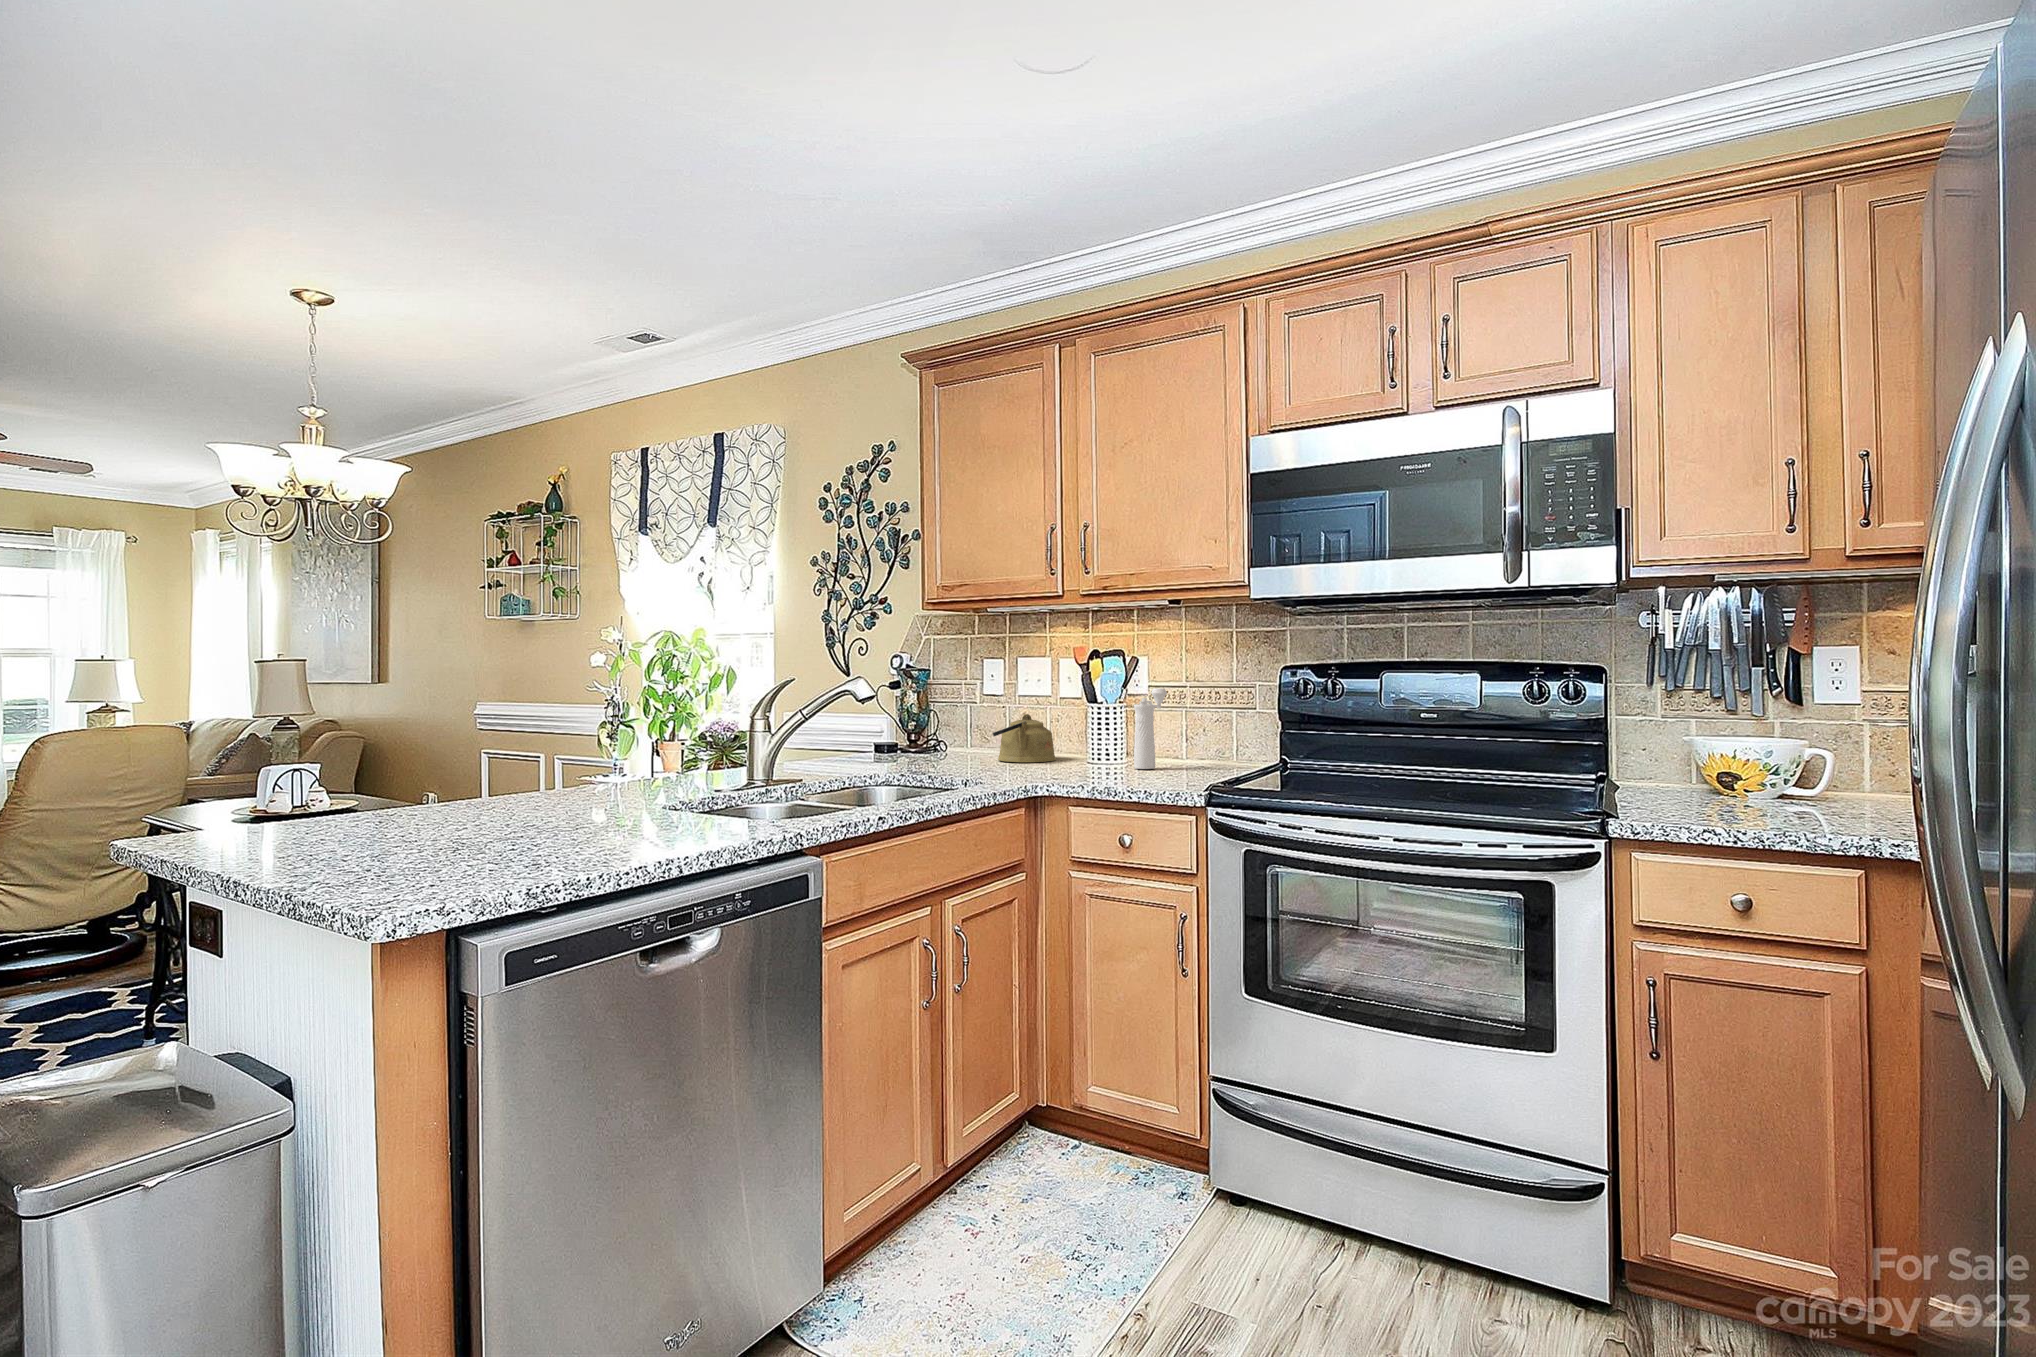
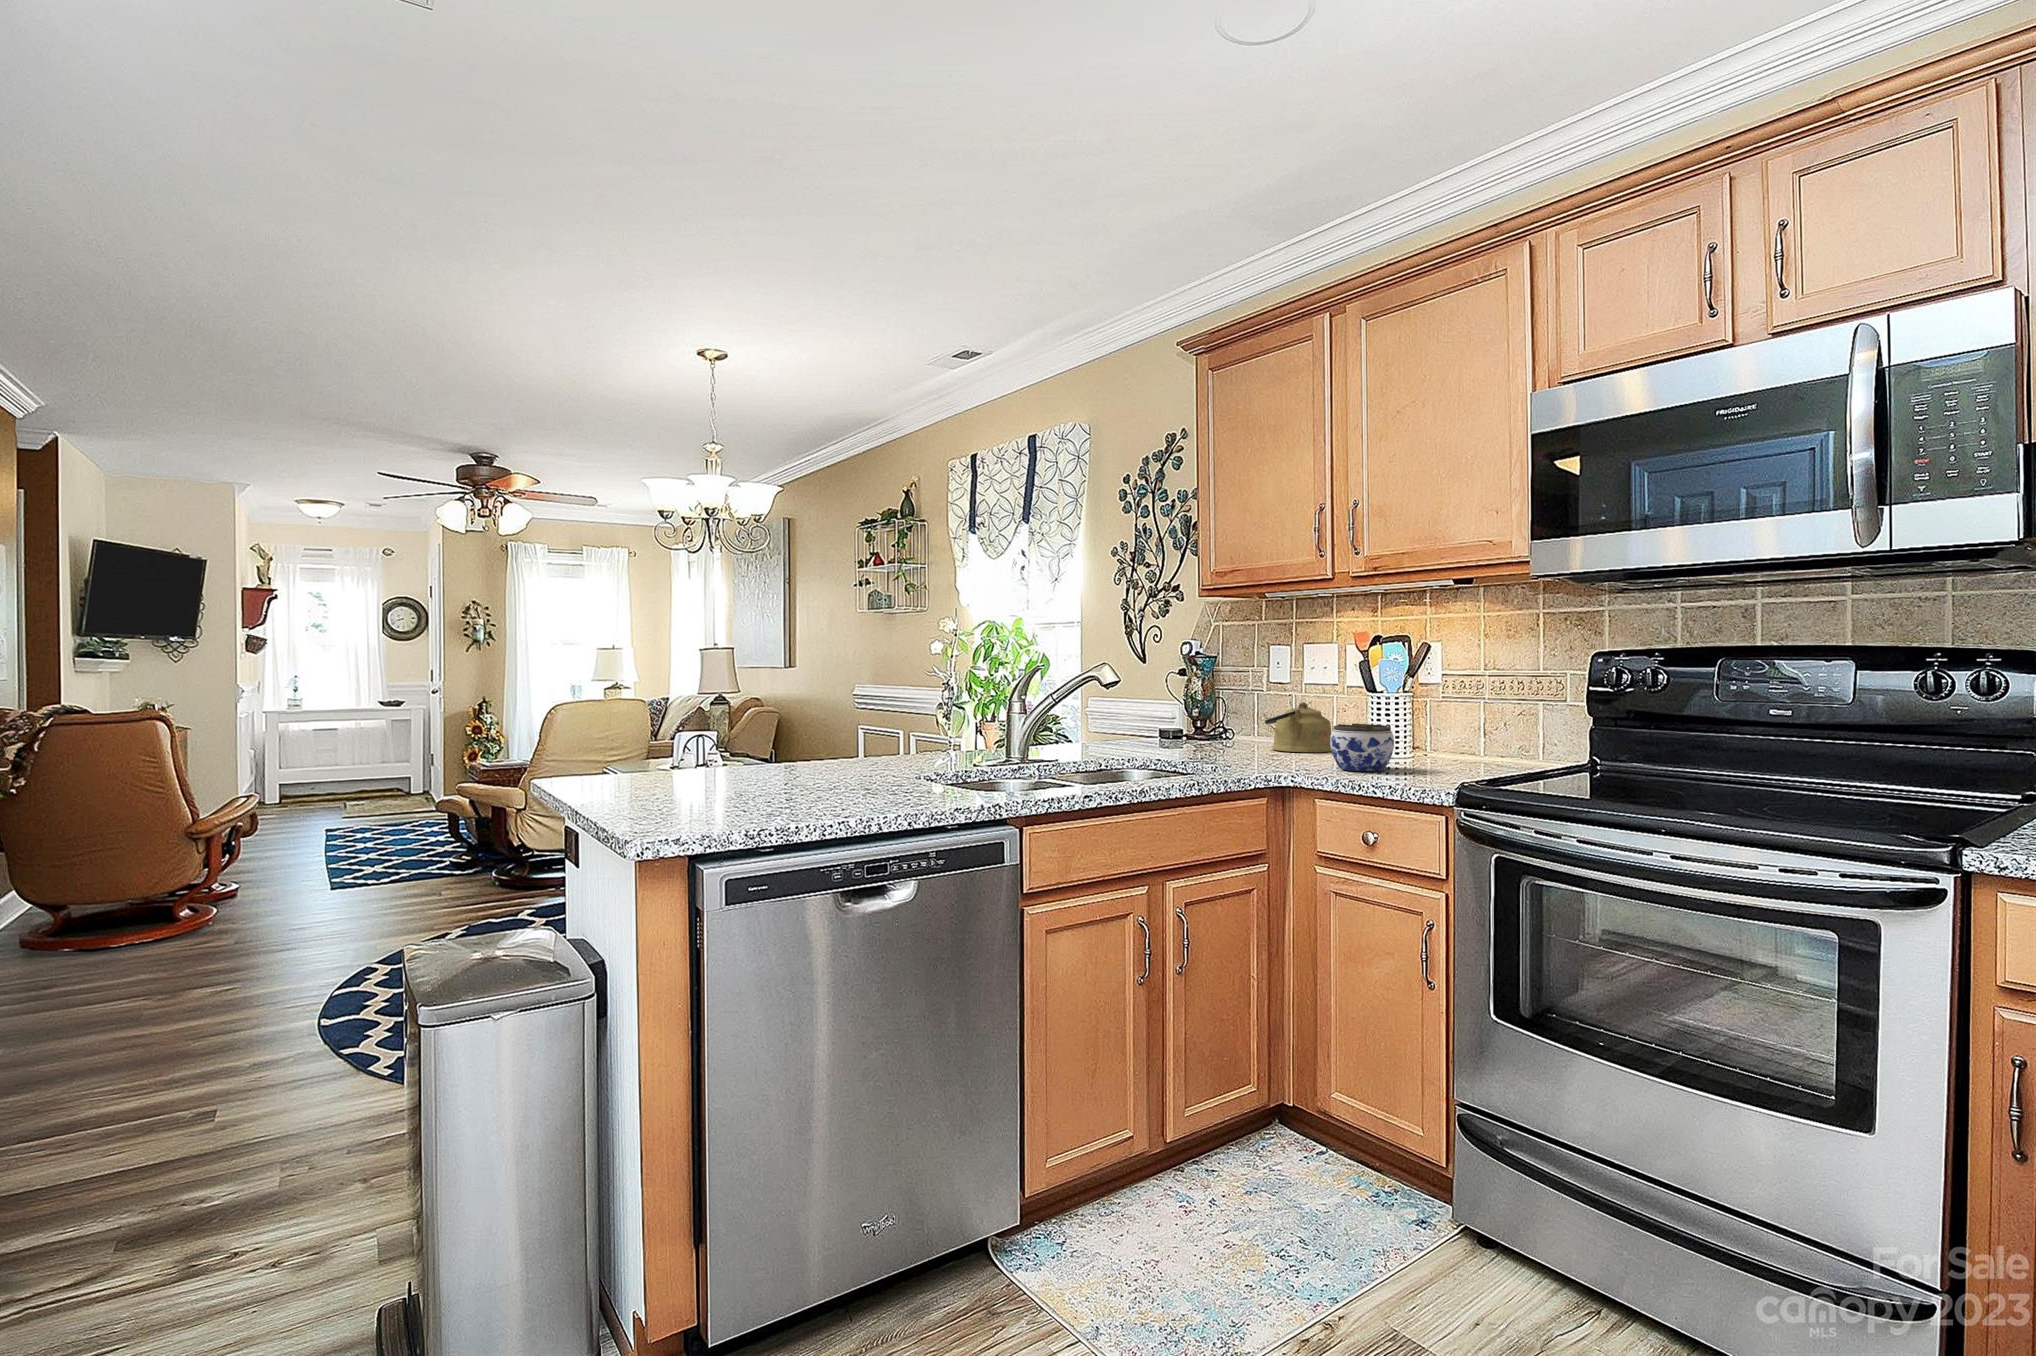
pepper mill: present [1134,688,1167,769] -> none [1408,677,1452,763]
jar: none [1075,734,1132,779] -> present [1330,724,1394,771]

